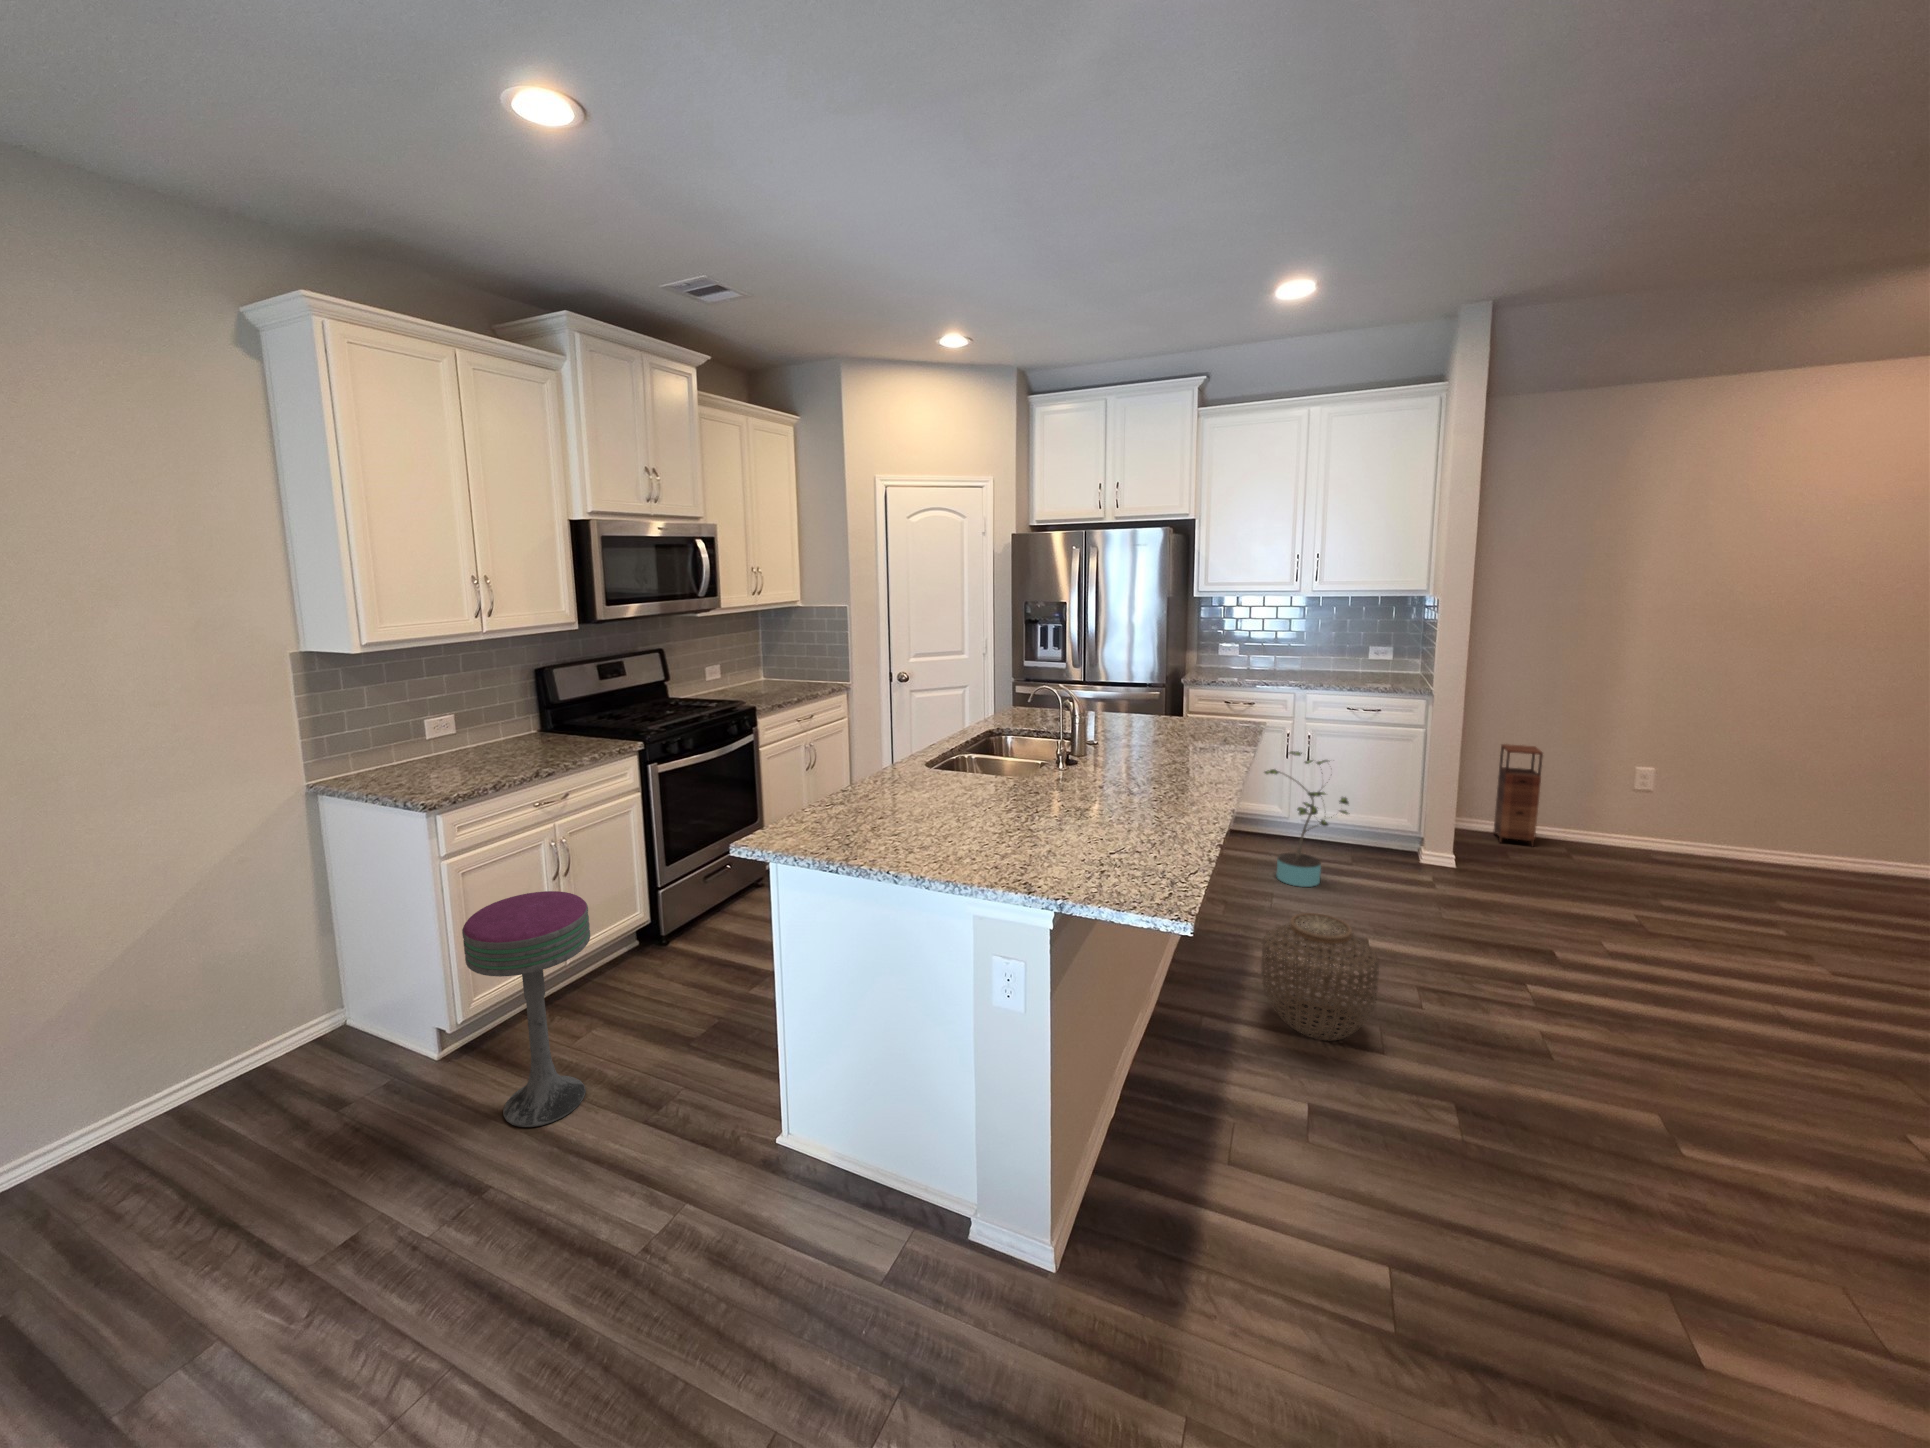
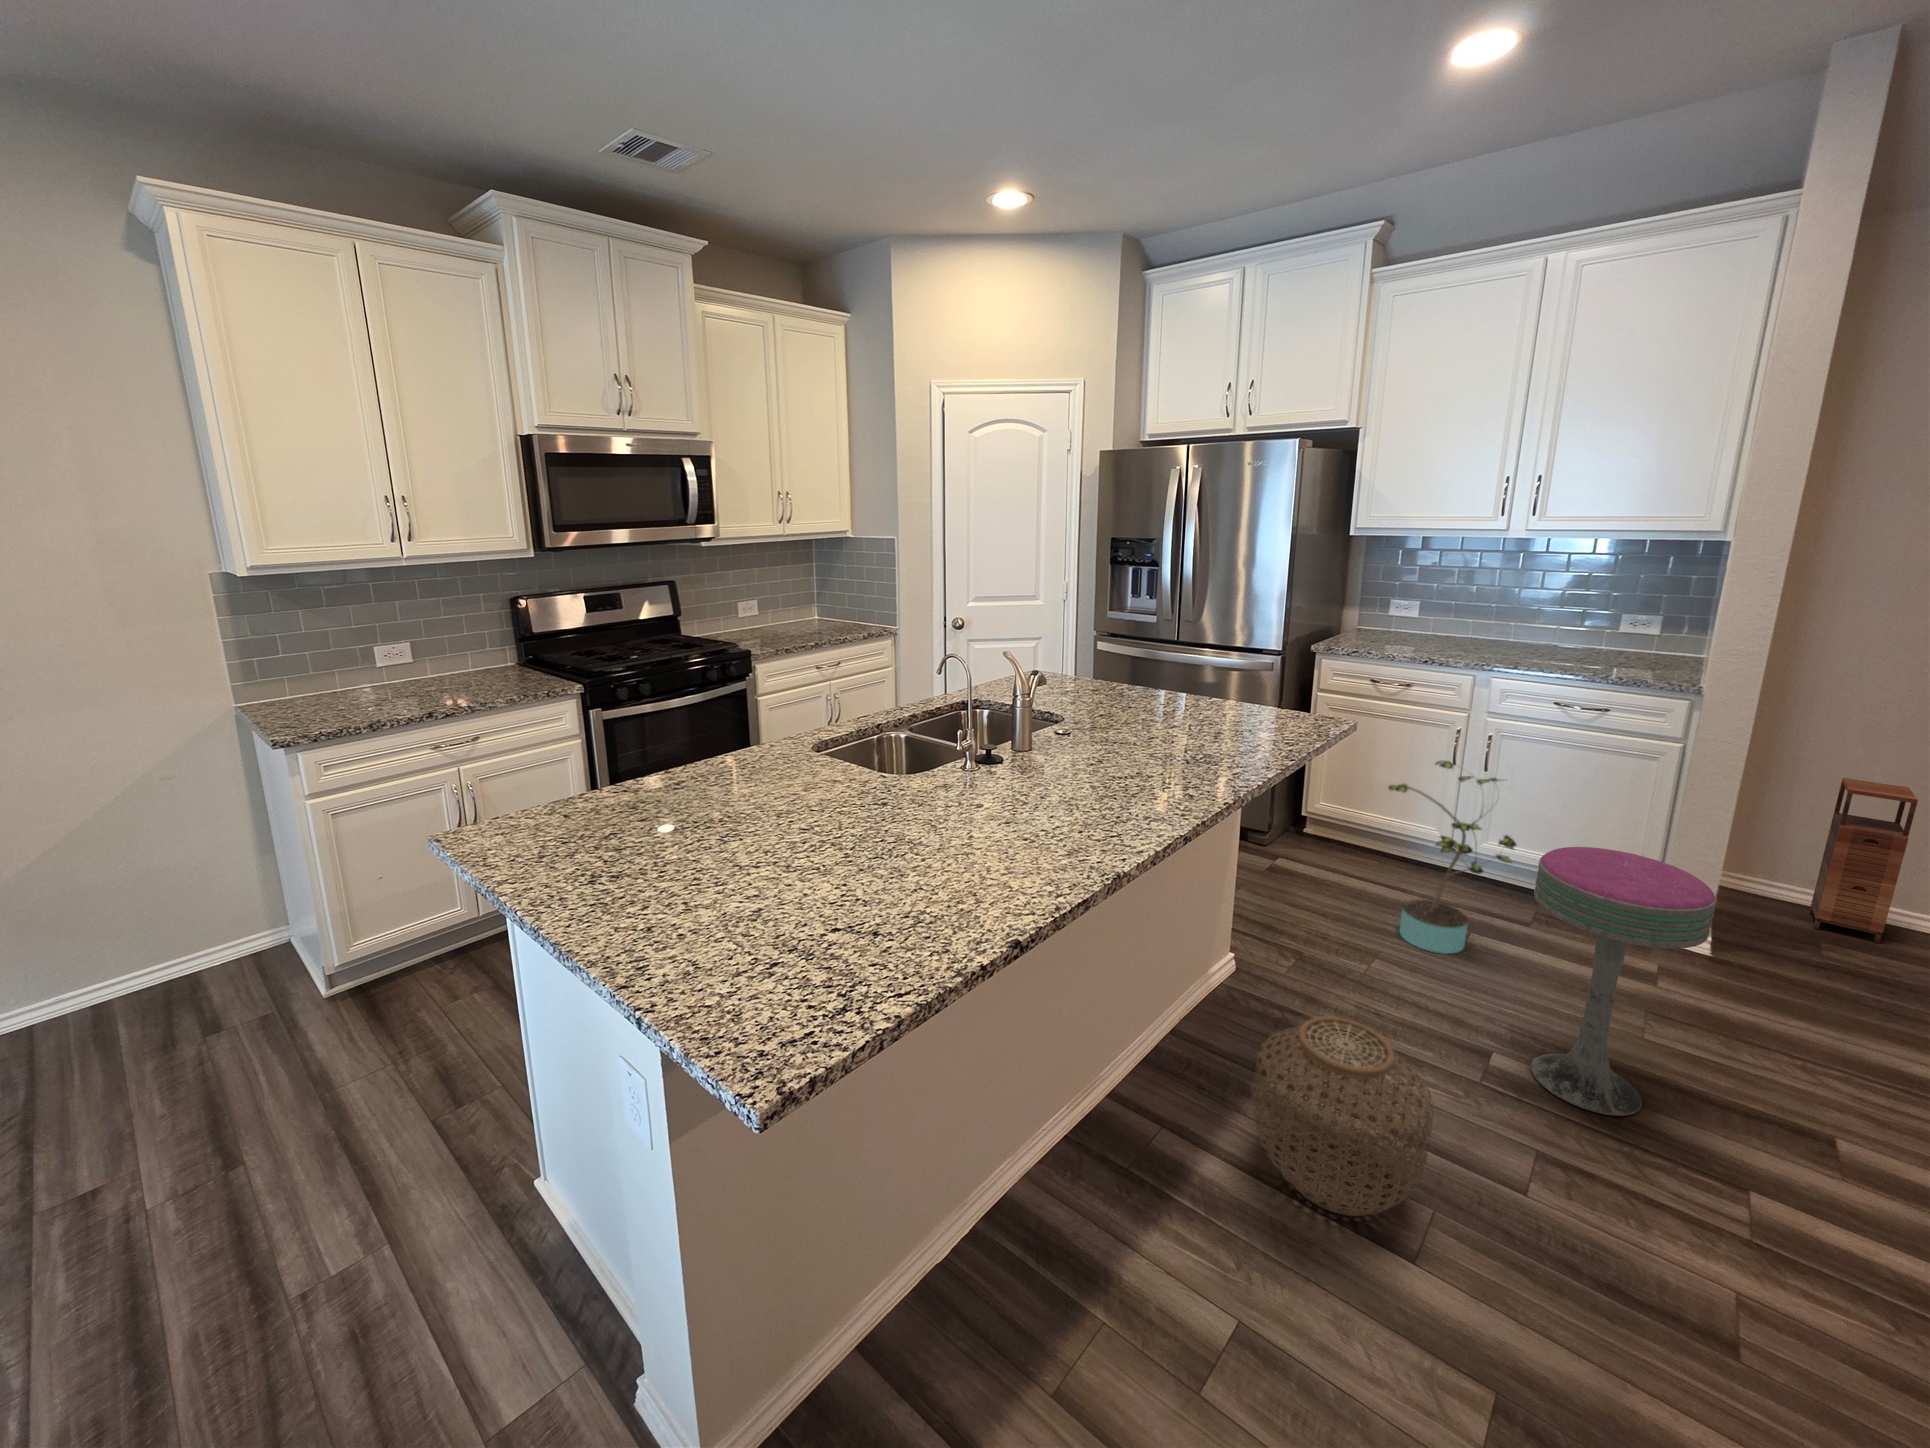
bar stool: present [462,891,590,1127] -> present [1531,847,1716,1116]

